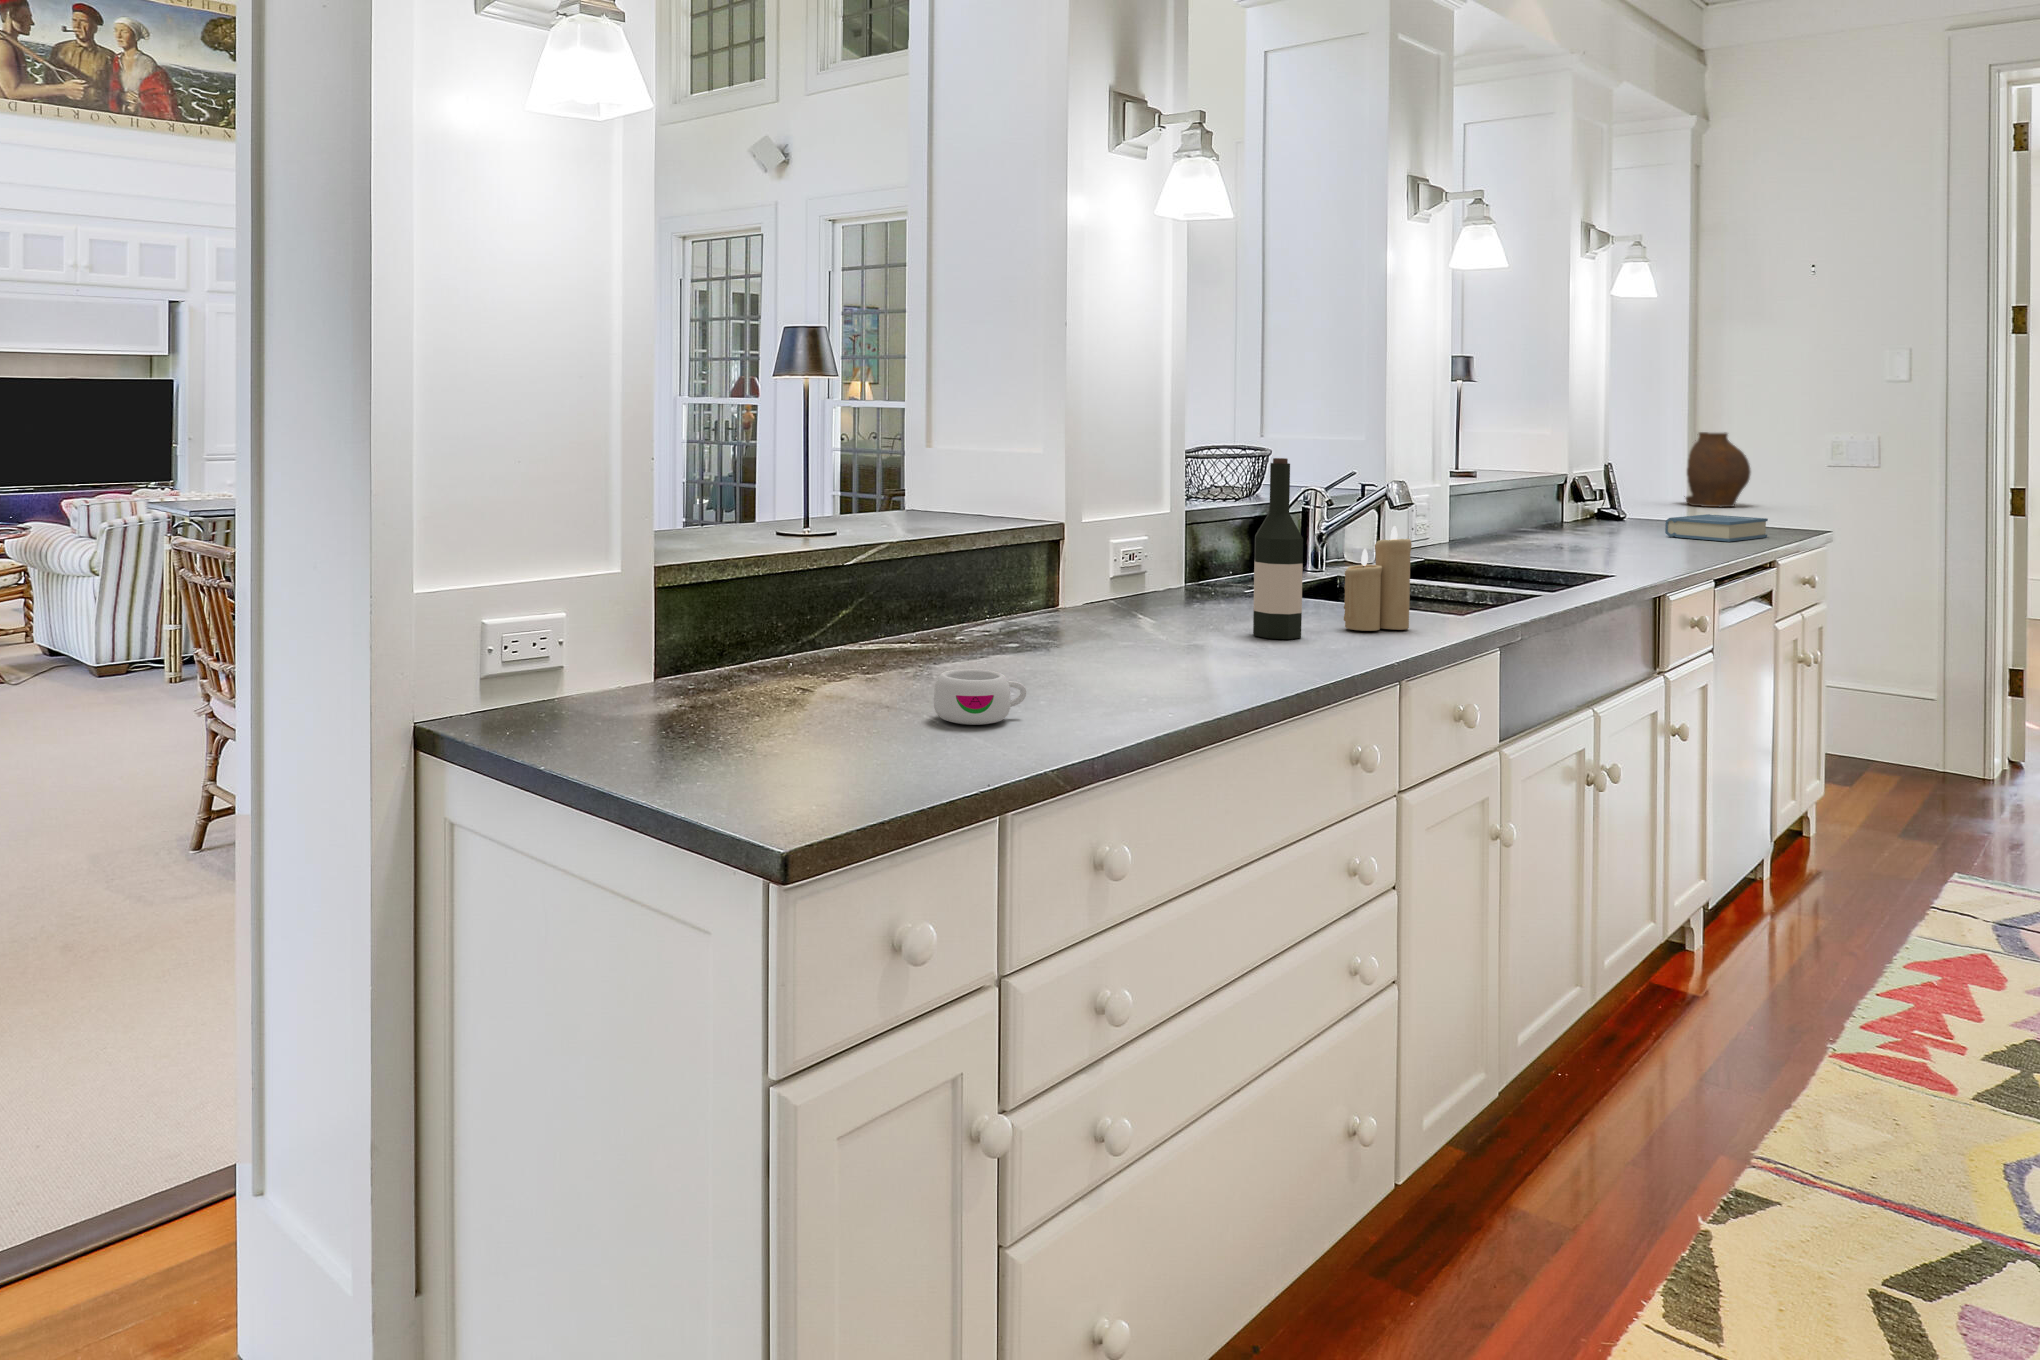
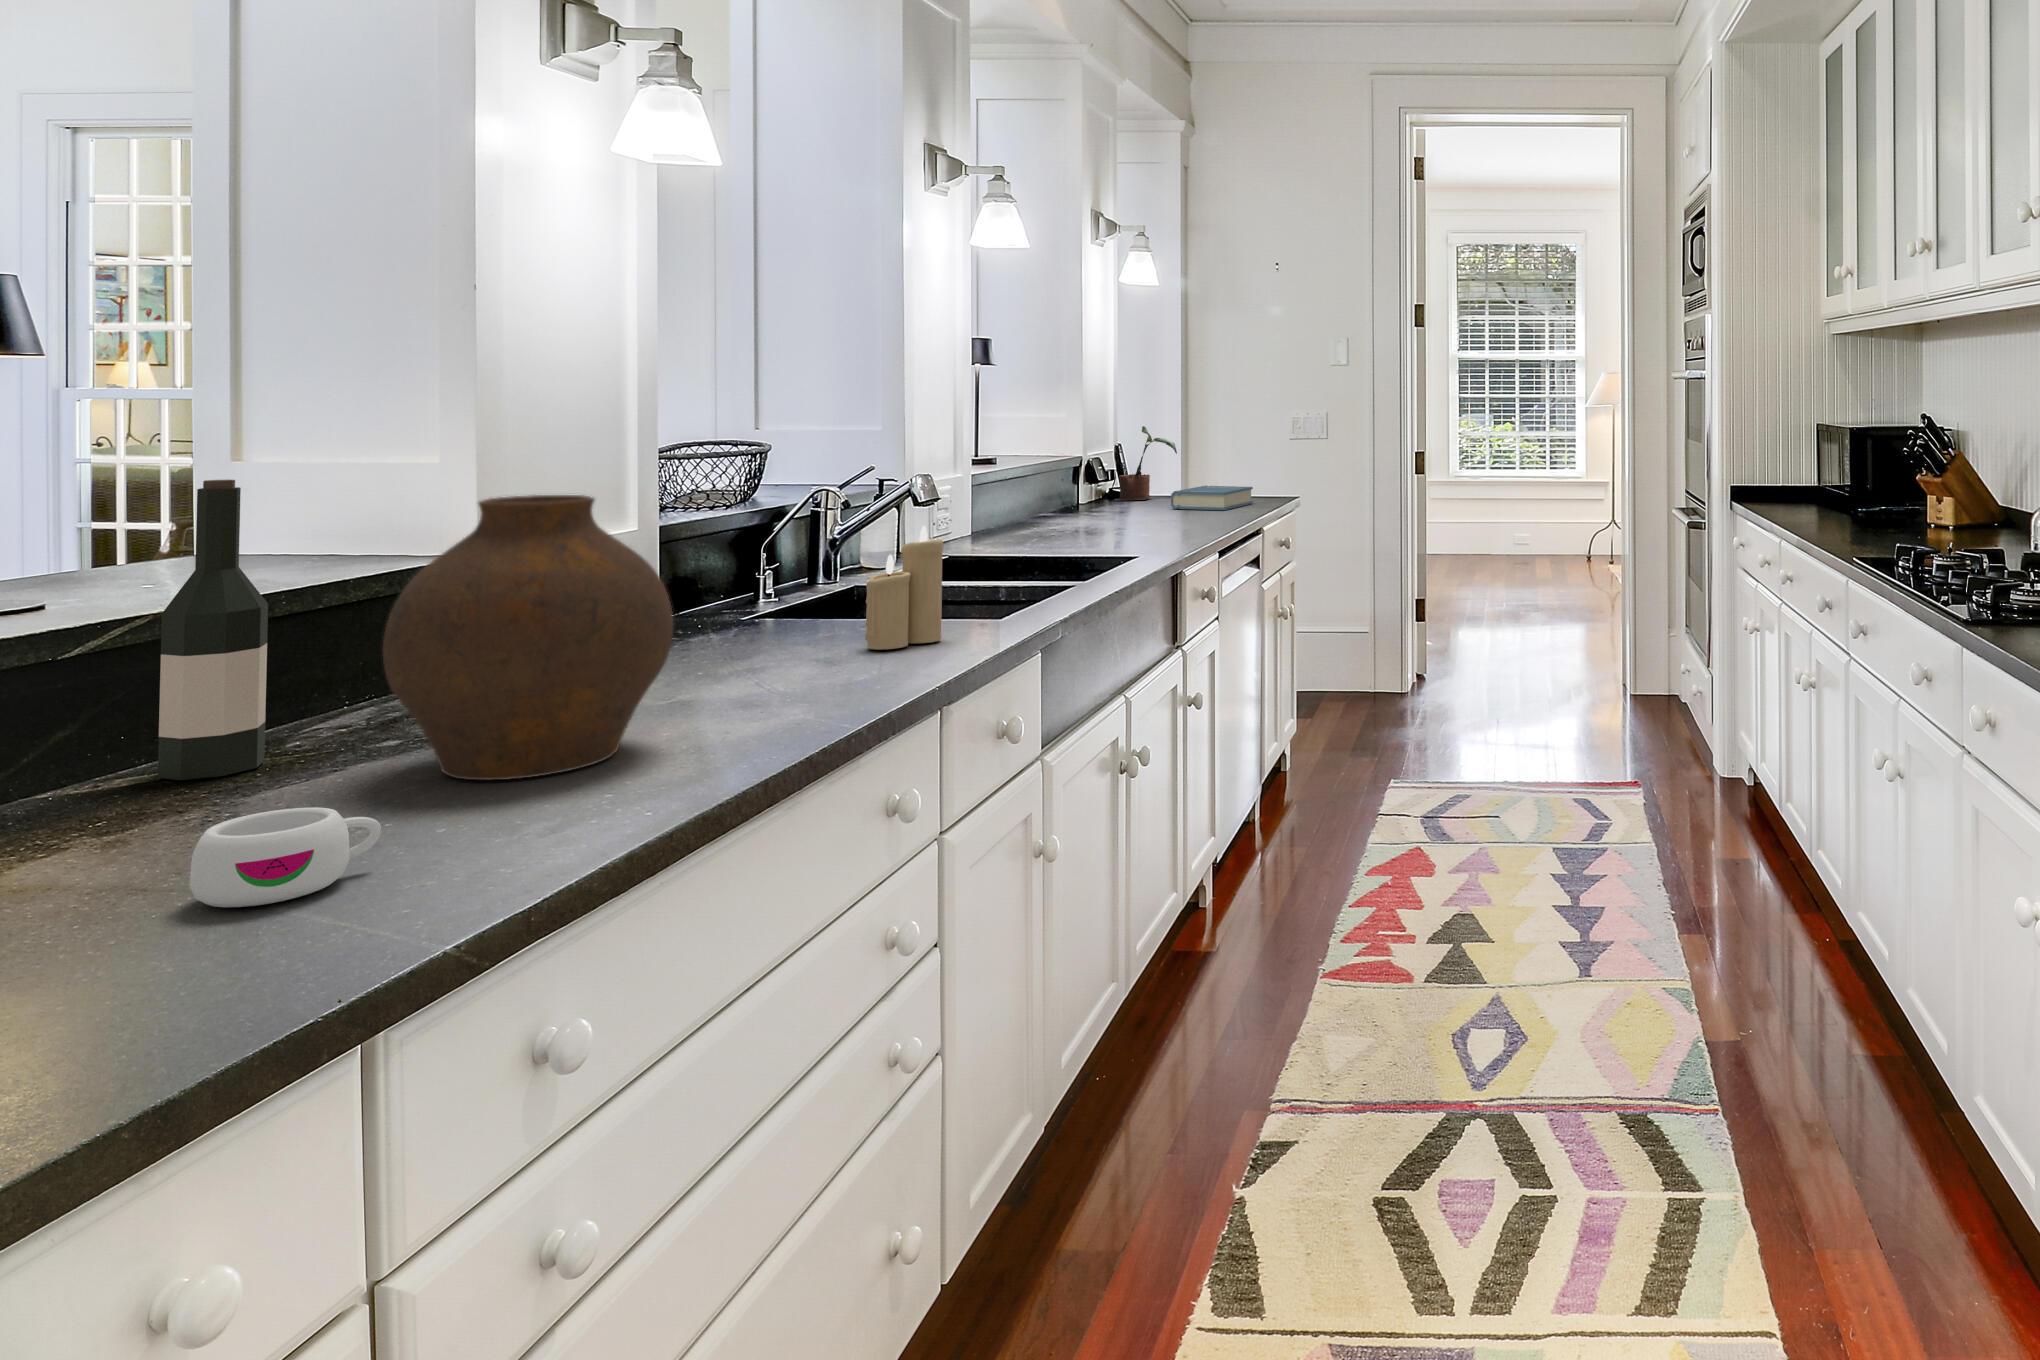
vase: present [1684,432,1751,507] -> present [383,495,673,780]
potted plant: none [1602,448,1676,526] -> present [1115,426,1177,501]
wine bottle: present [1253,458,1303,639] -> present [158,480,268,780]

